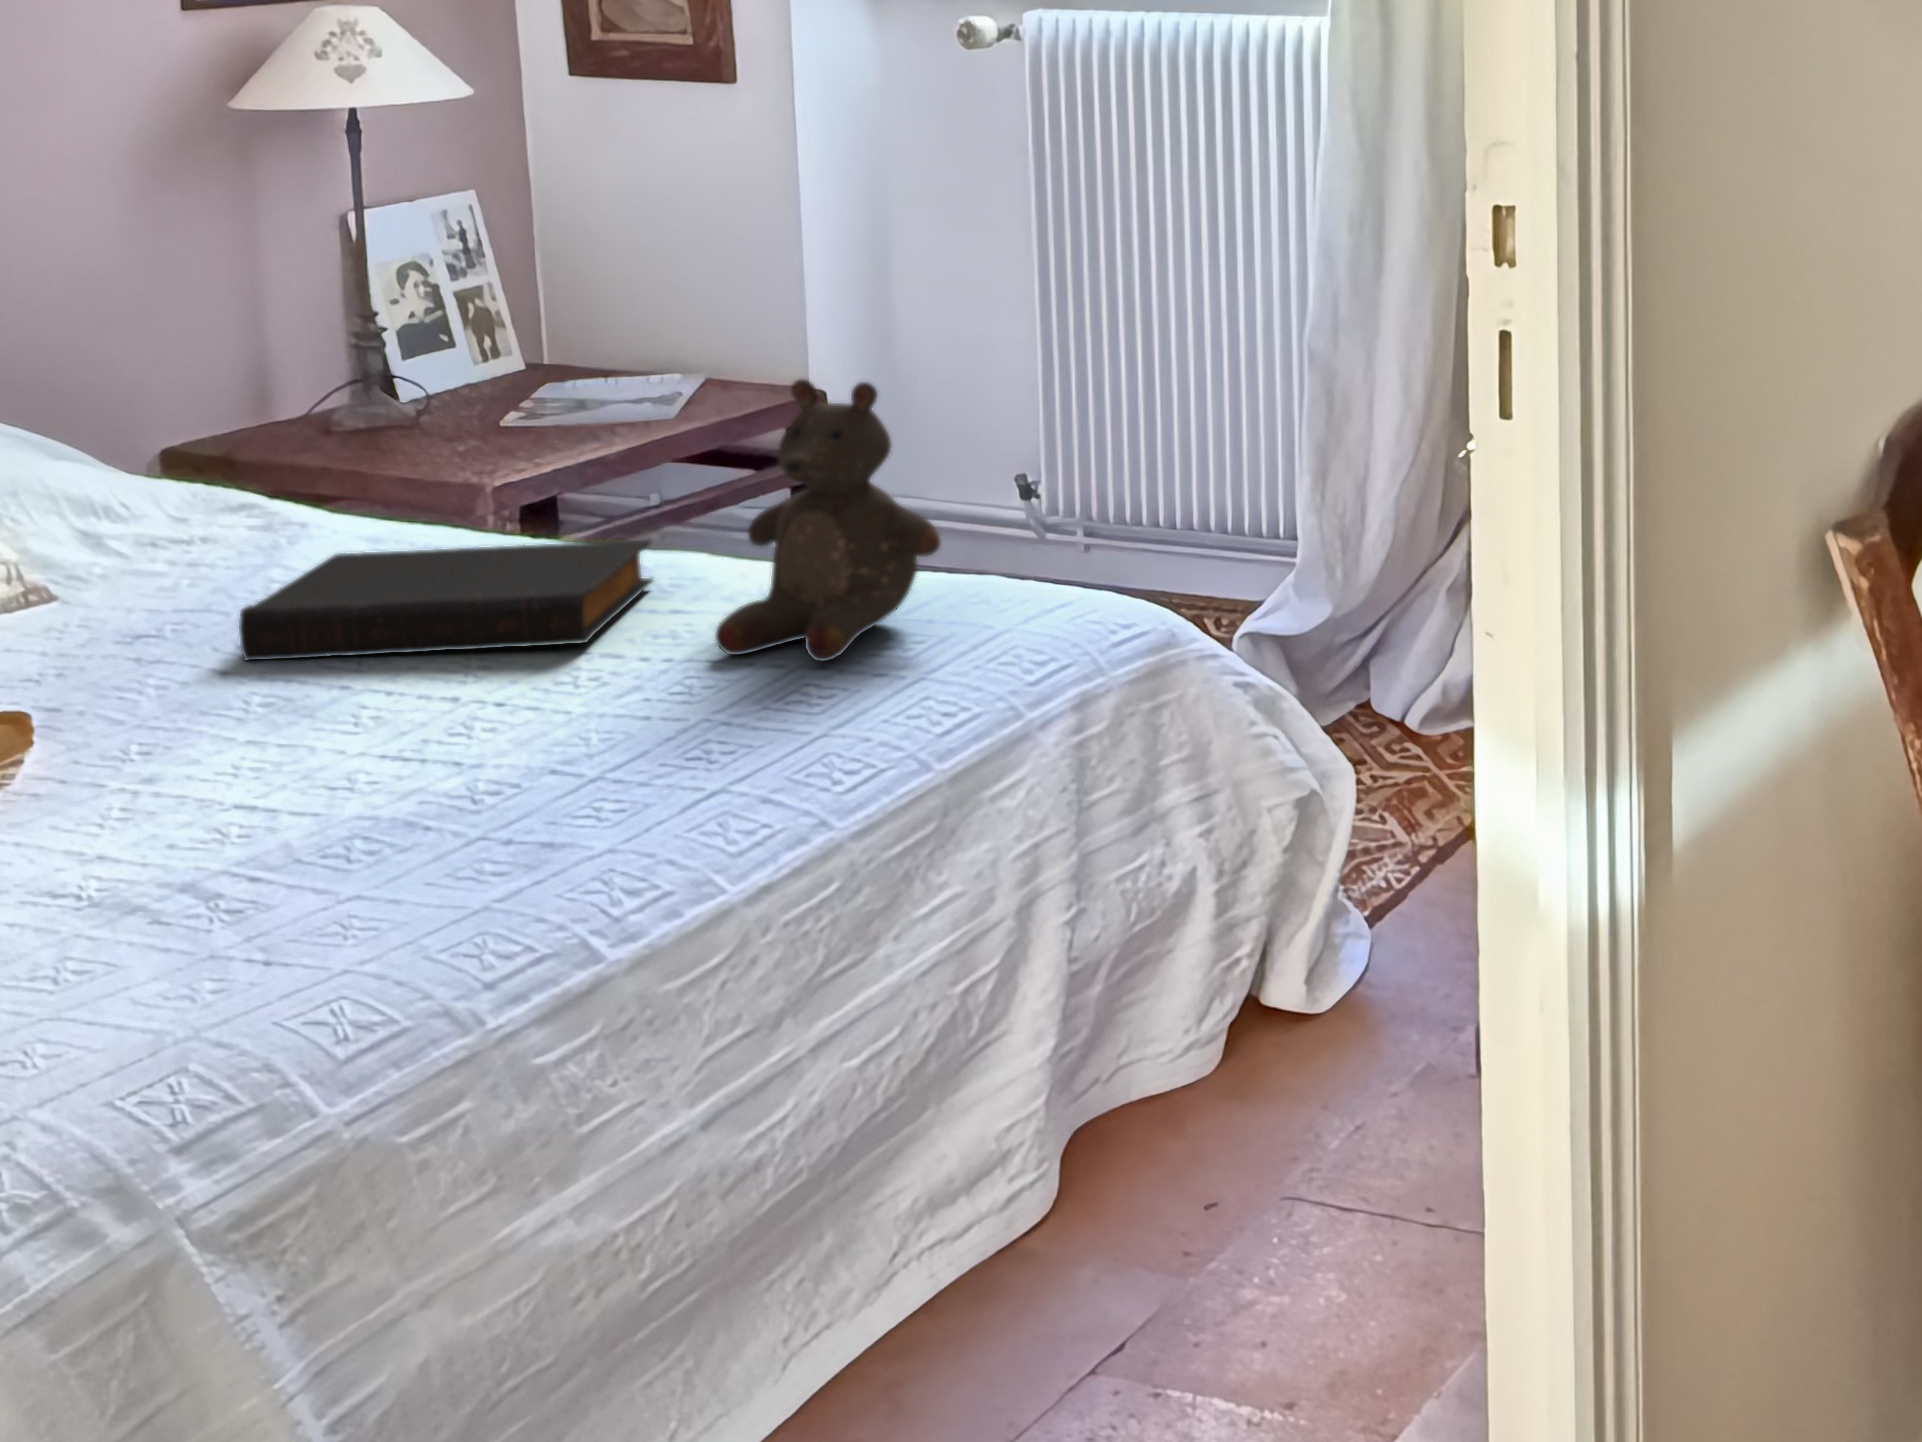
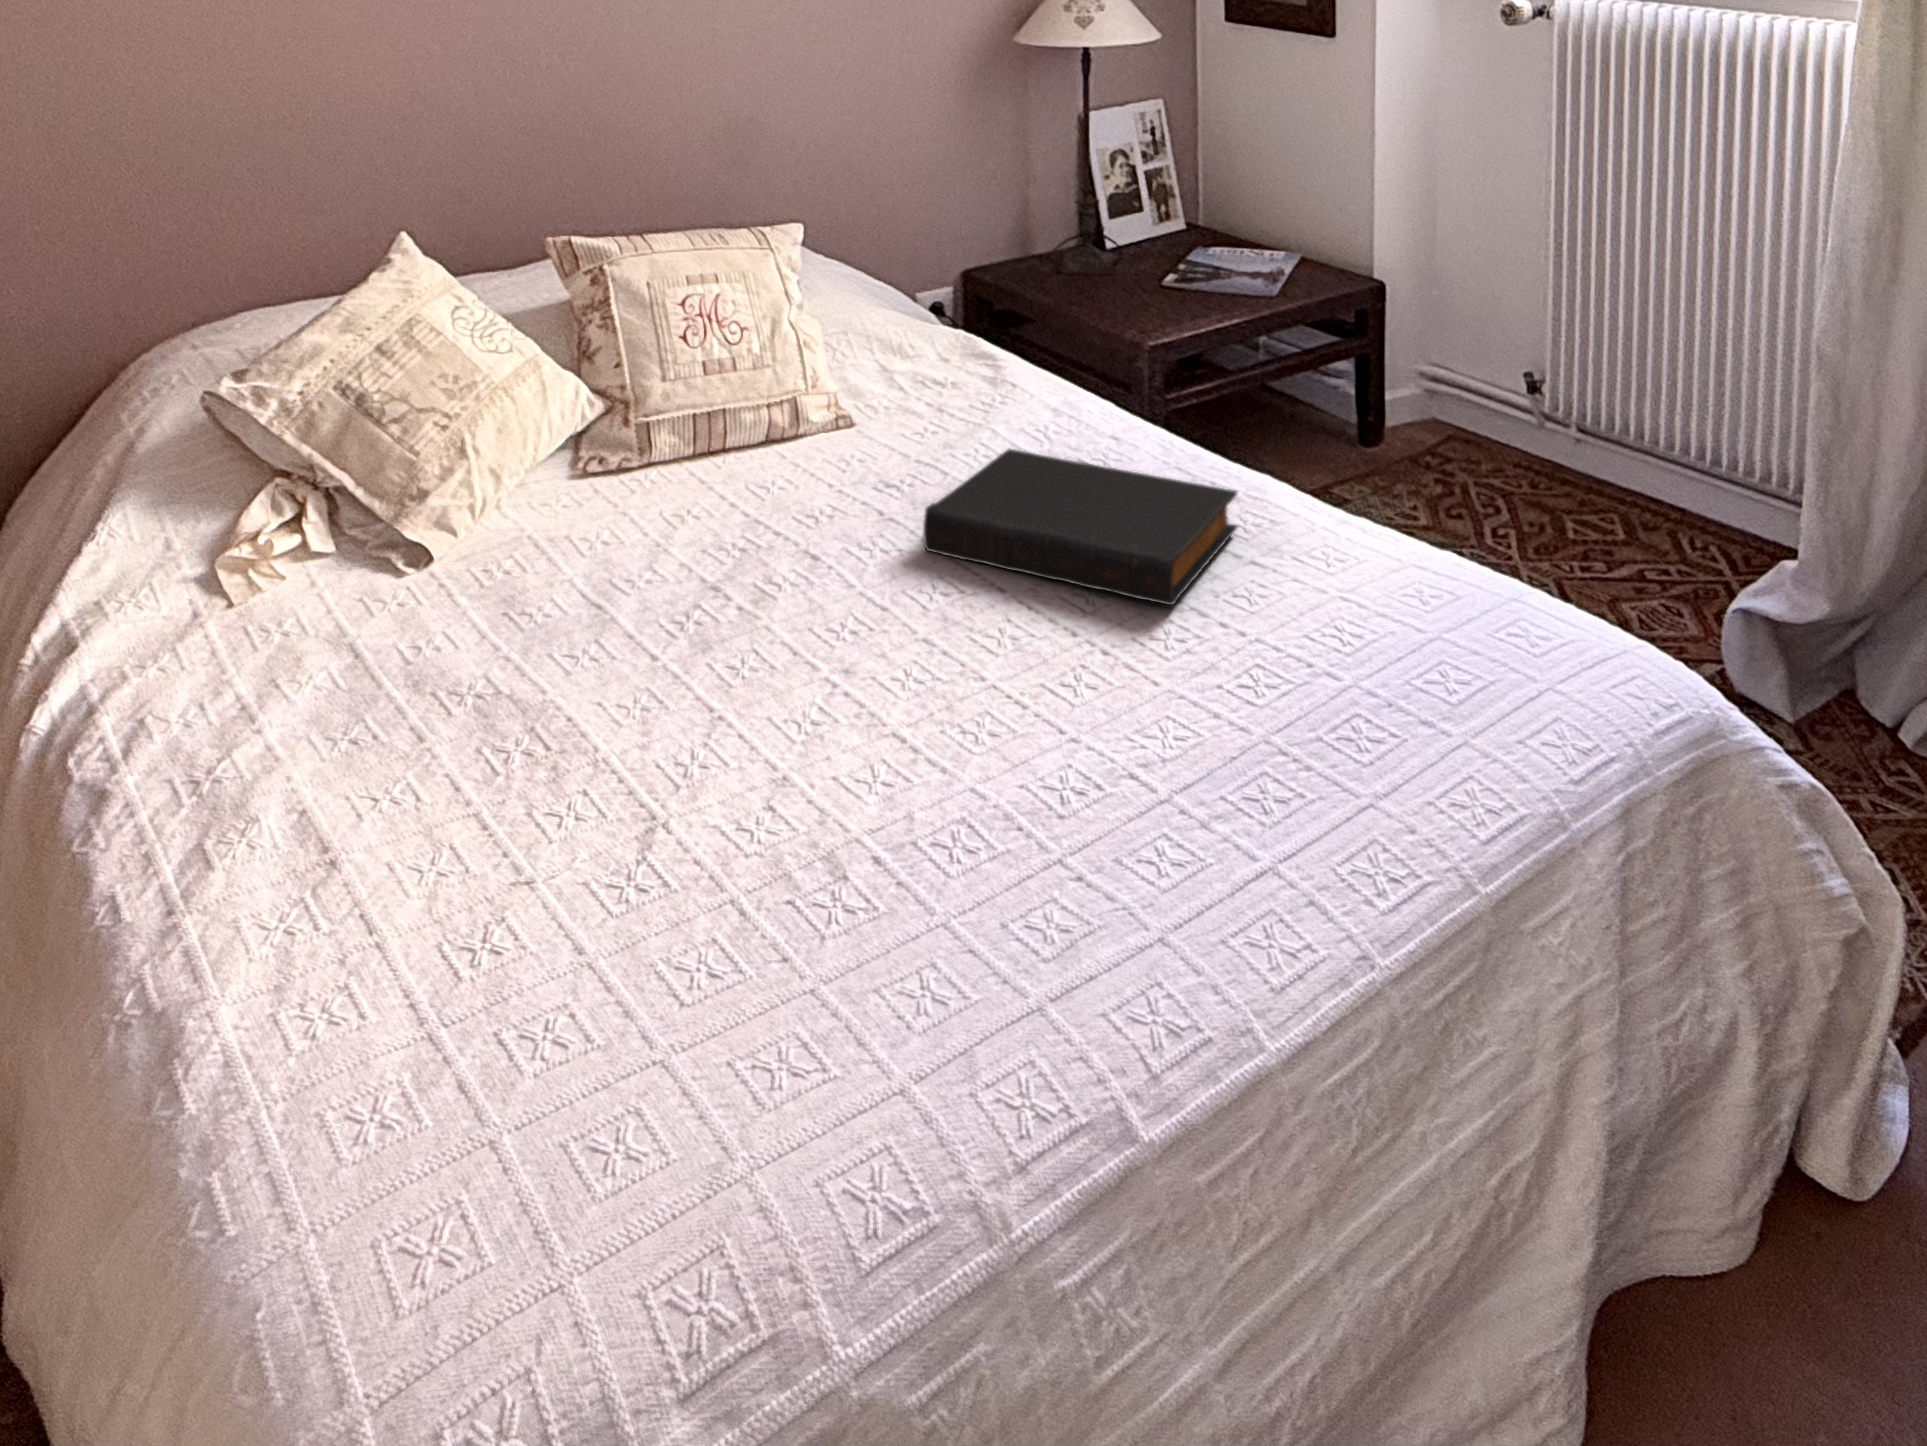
stuffed bear: present [715,379,940,661] -> none [1279,389,1493,698]

